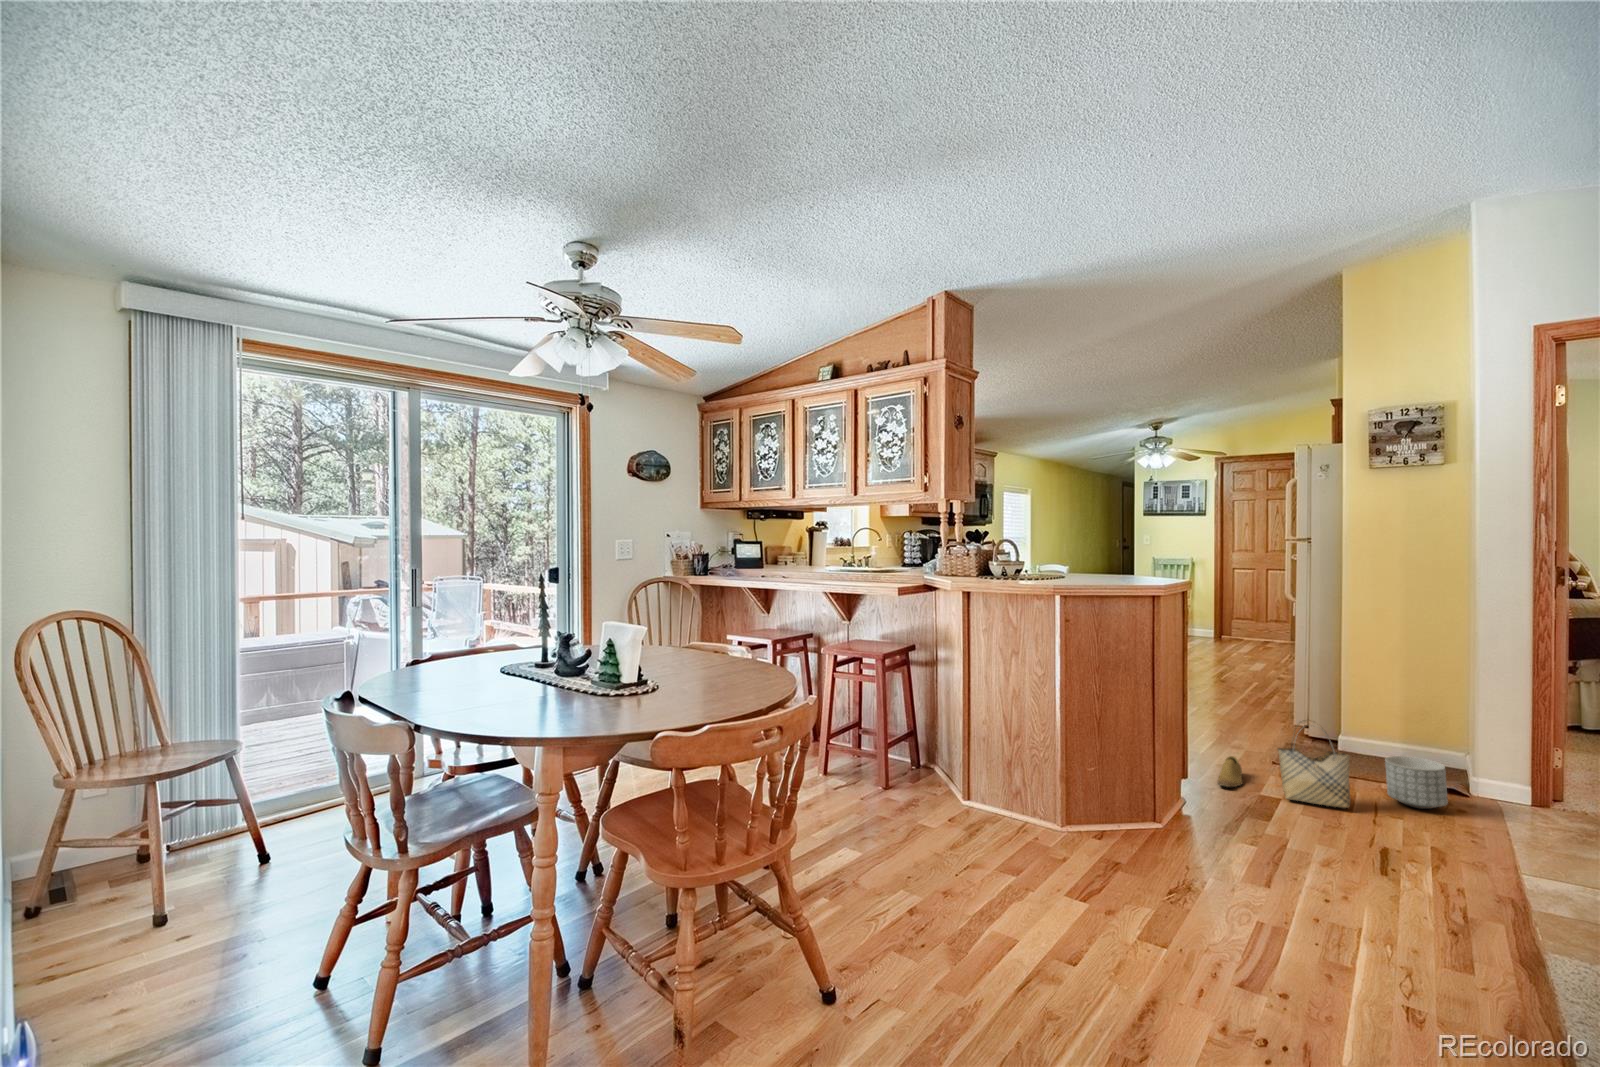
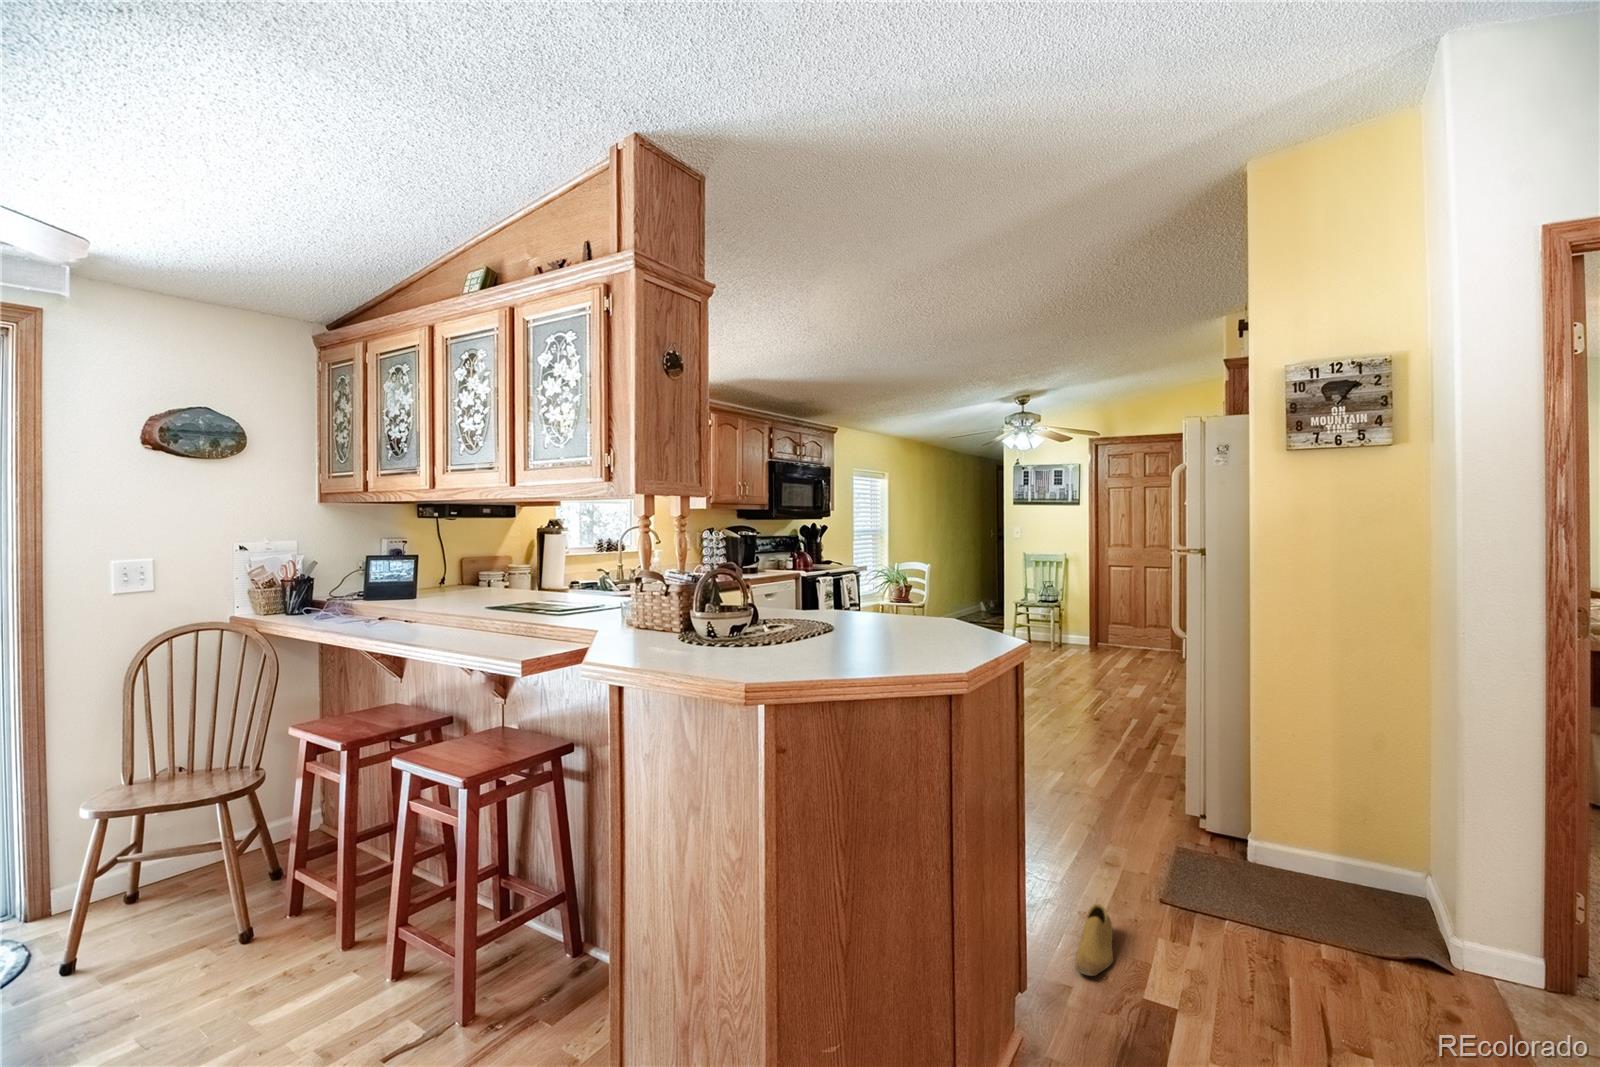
woven basket: present [1278,720,1351,808] -> none [1165,864,1278,1025]
planter: present [1385,756,1448,809] -> none [1324,912,1420,1013]

